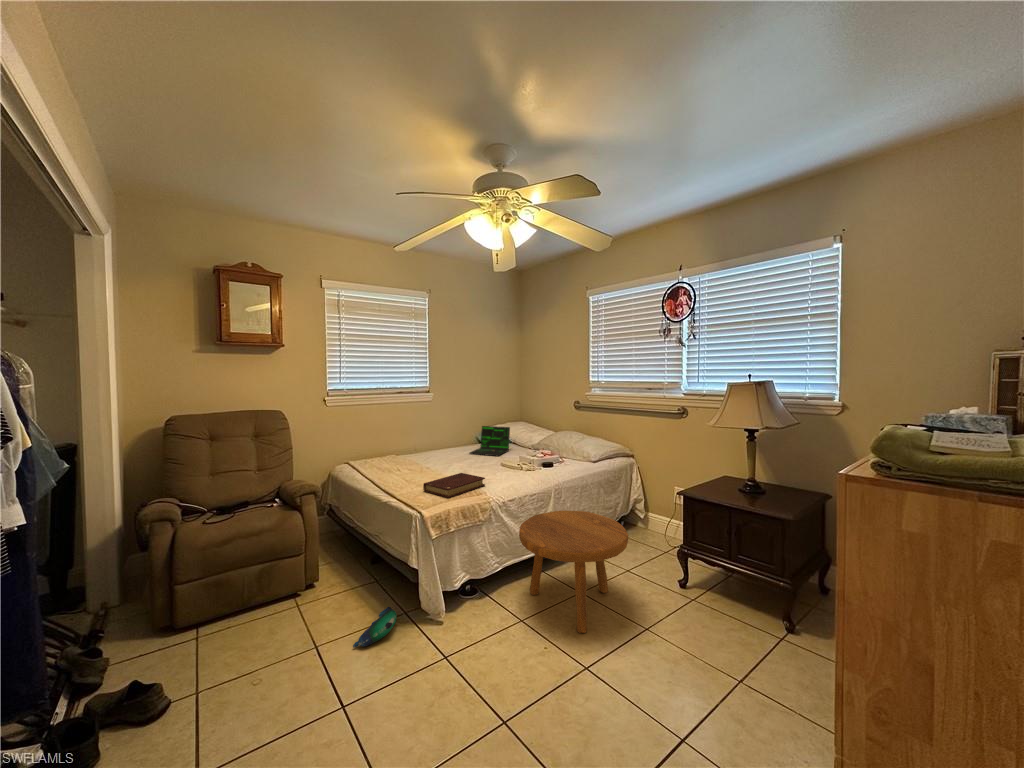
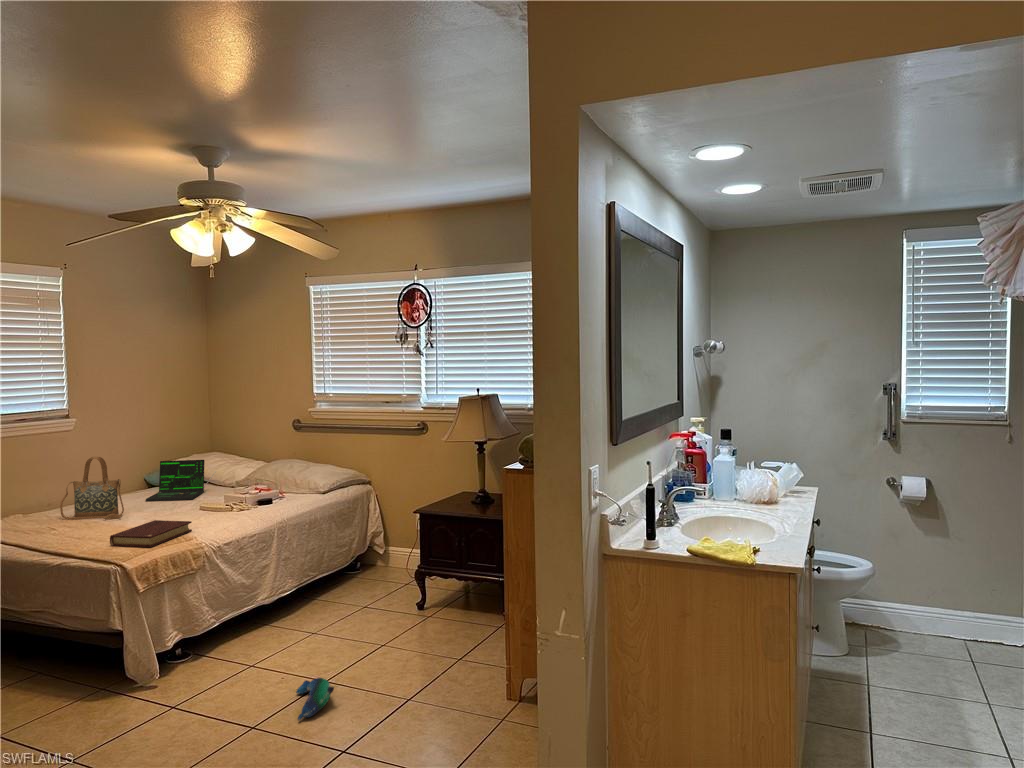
handbag: none [412,420,450,467] -> present [60,457,124,520]
footstool: present [519,510,628,633] -> none [242,546,364,662]
plush toy: present [353,607,397,648] -> present [296,678,334,720]

